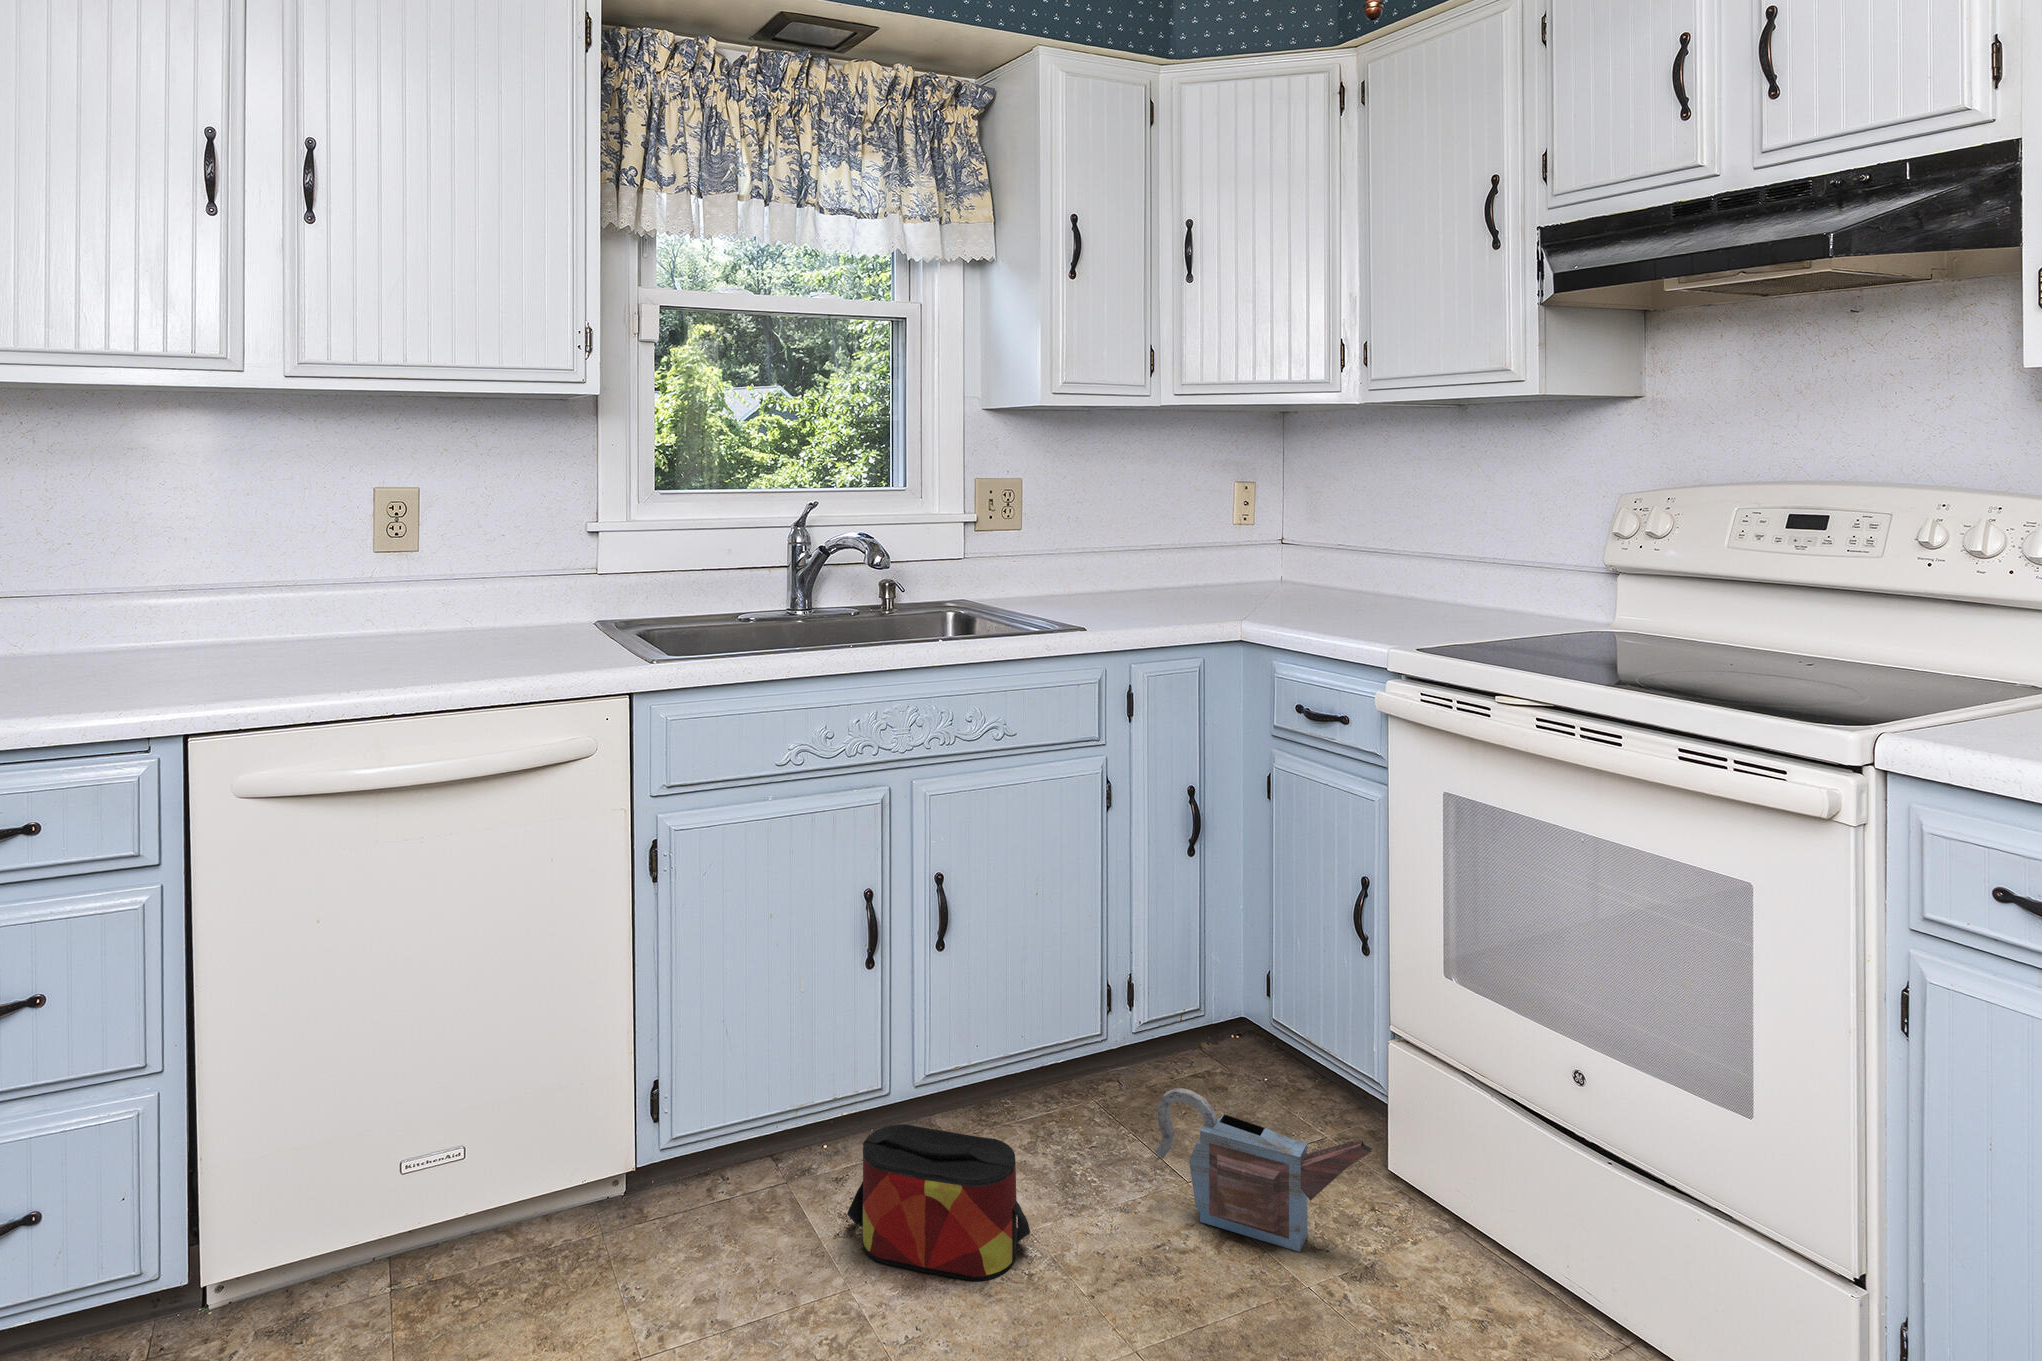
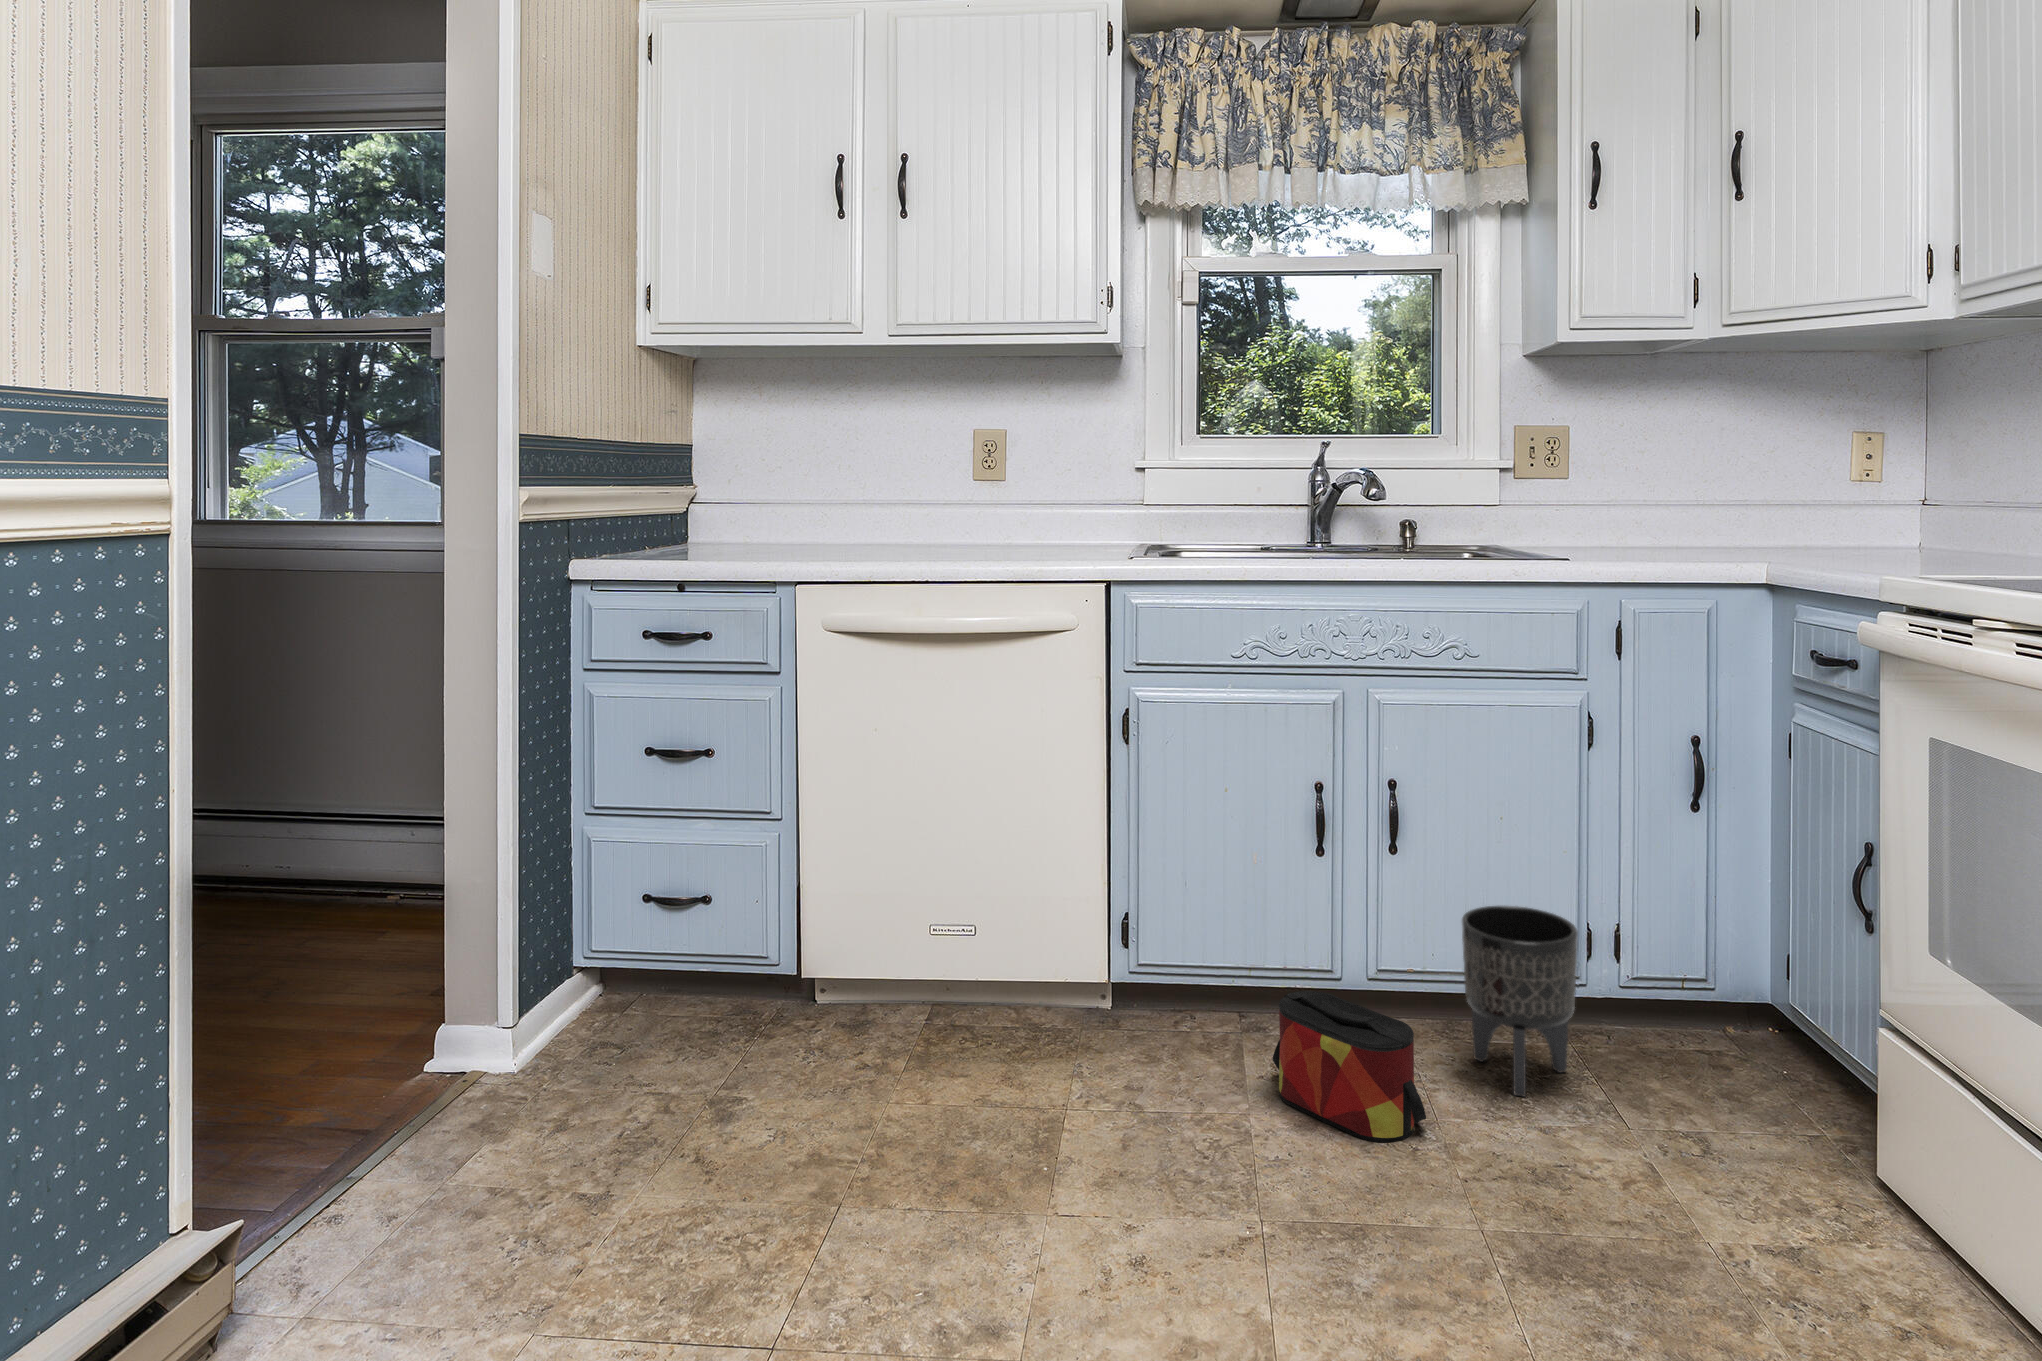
planter: none [1013,977,1122,1173] -> present [1461,906,1578,1097]
watering can: present [1155,1088,1372,1252] -> none [1579,1020,1797,1215]

